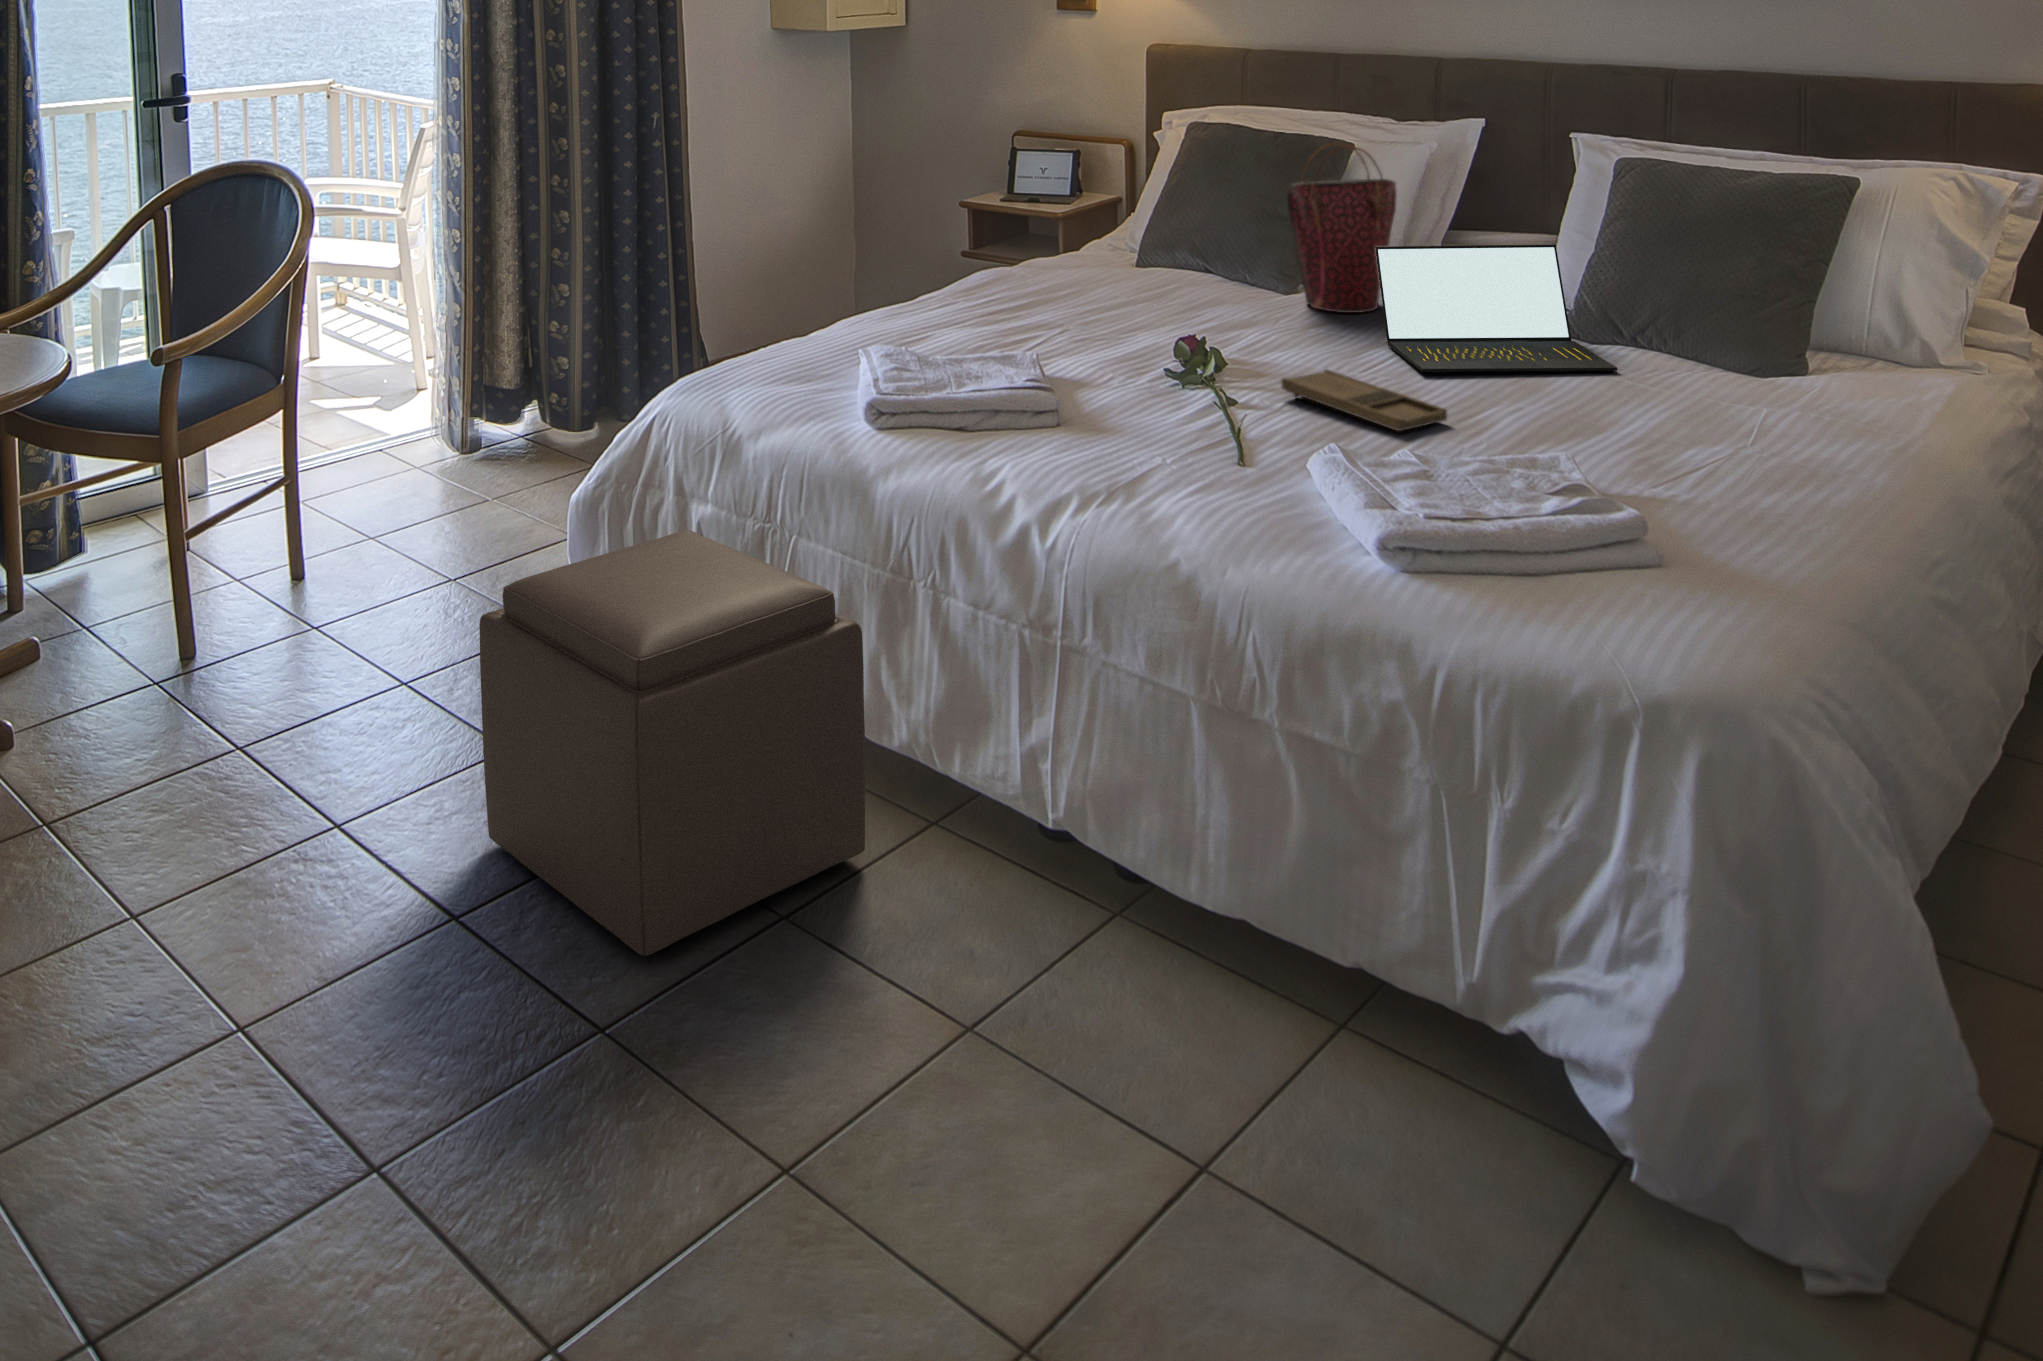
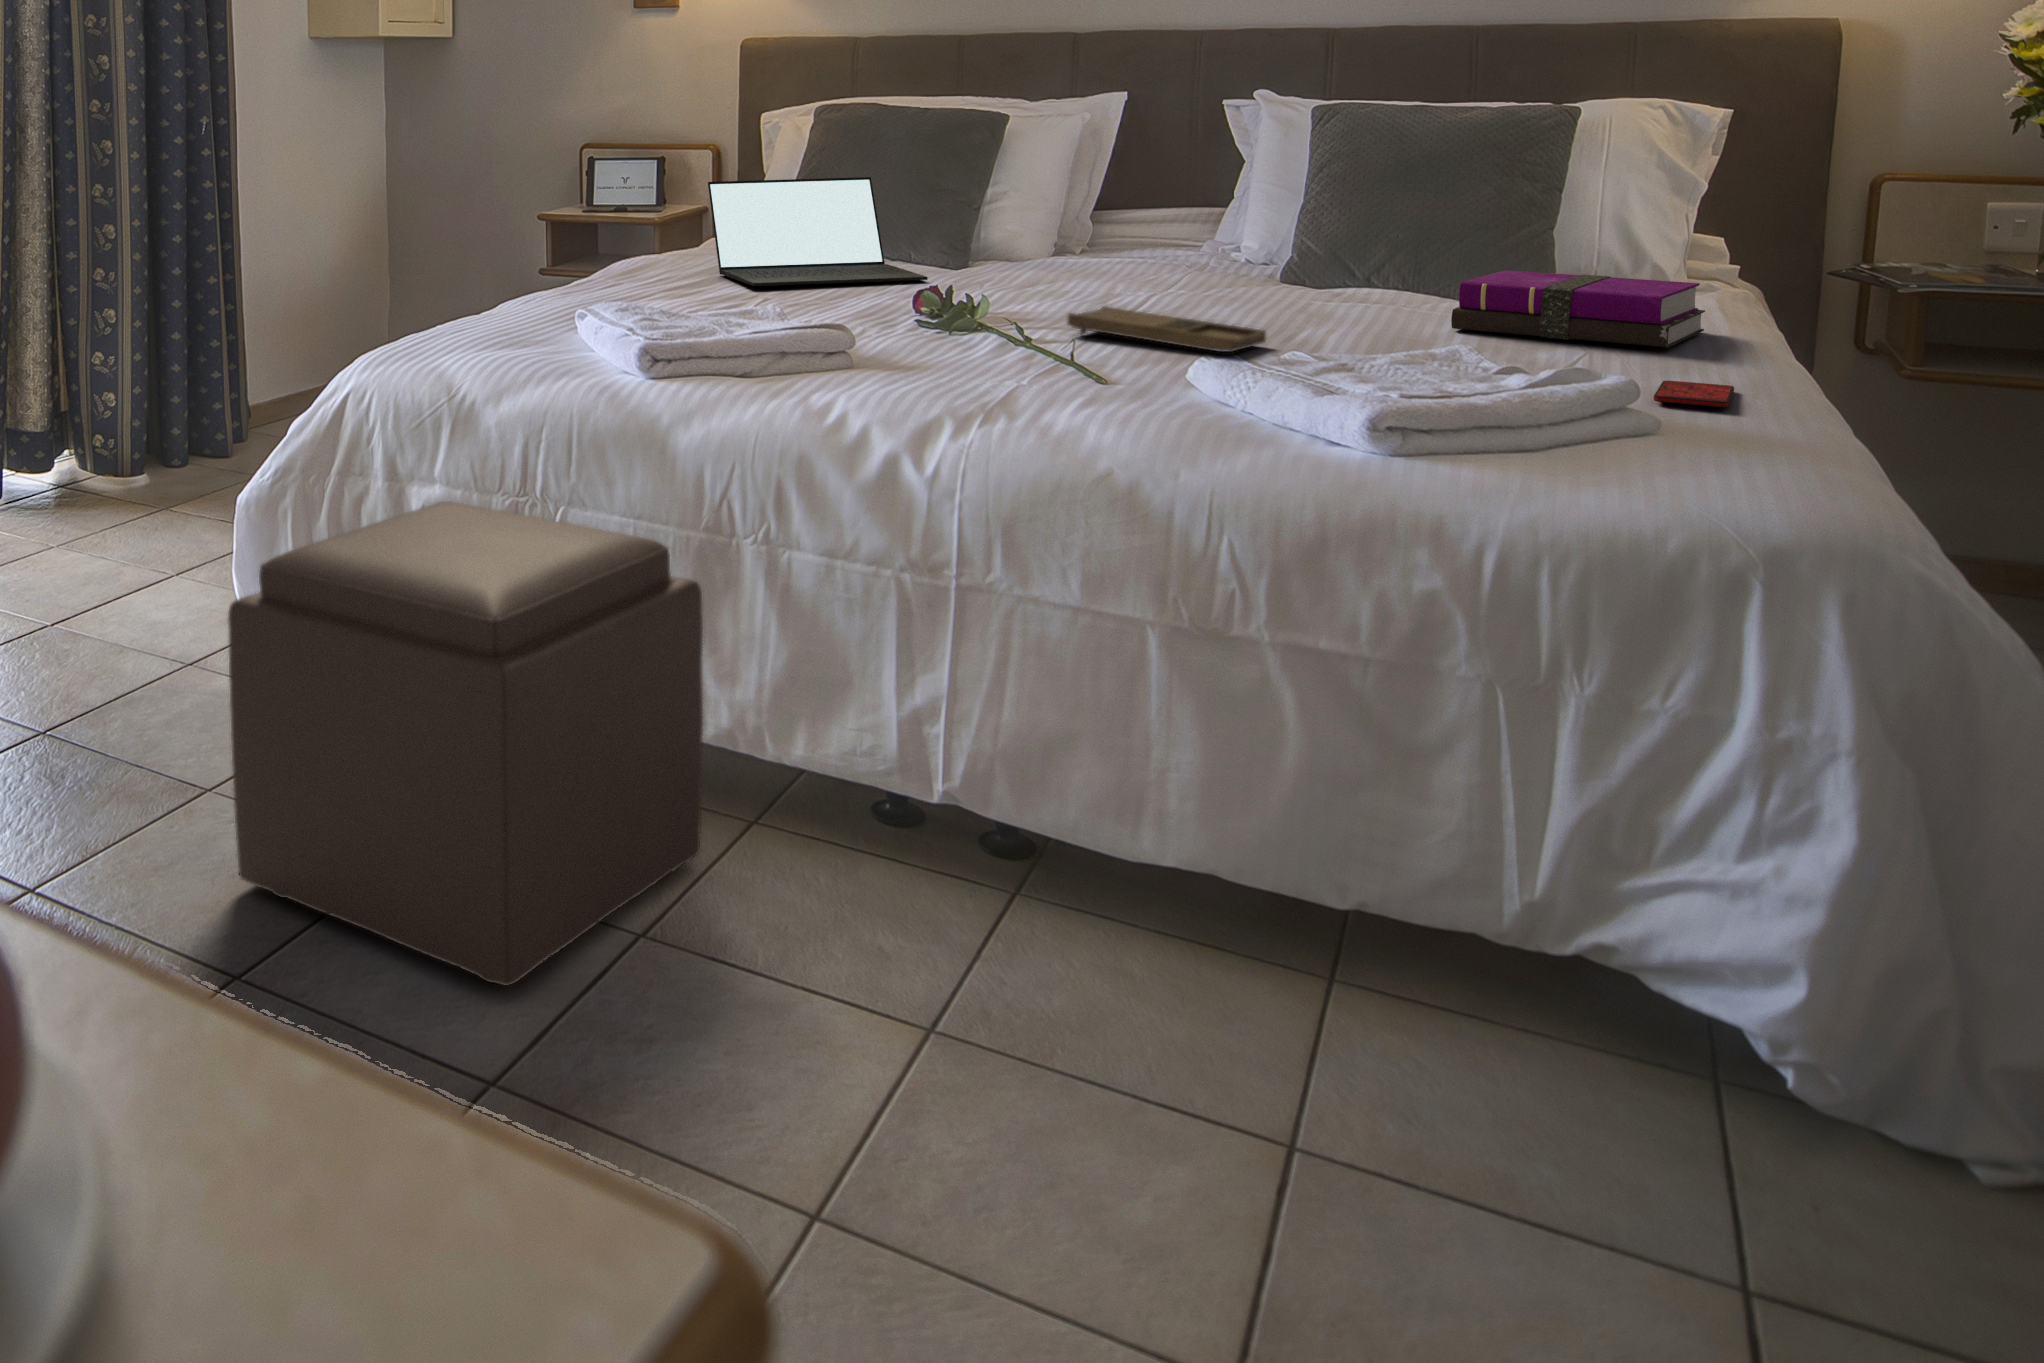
handbag: present [1287,143,1396,313] -> none [986,94,1093,274]
laptop: present [1376,245,1617,372] -> present [708,177,928,286]
notebook: none [1644,352,1891,452] -> present [1451,270,1705,347]
smartphone: none [1724,496,1820,535] -> present [1654,381,1734,407]

